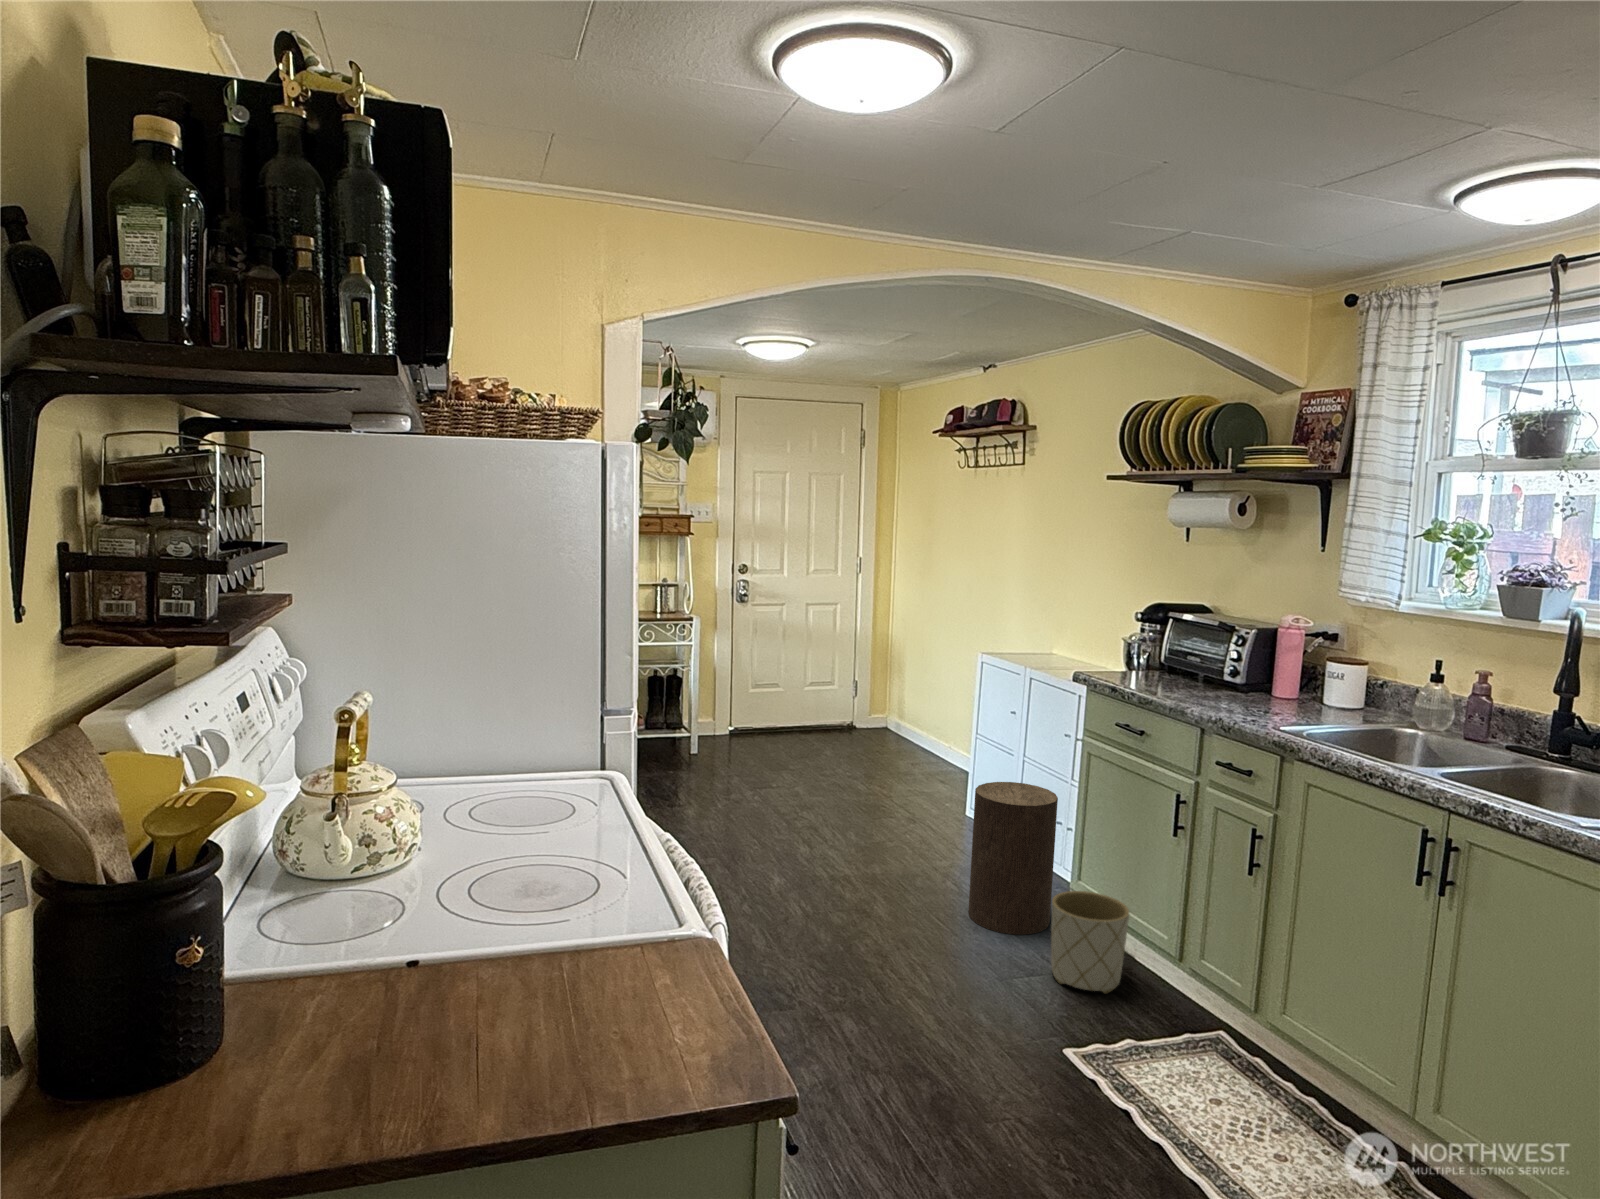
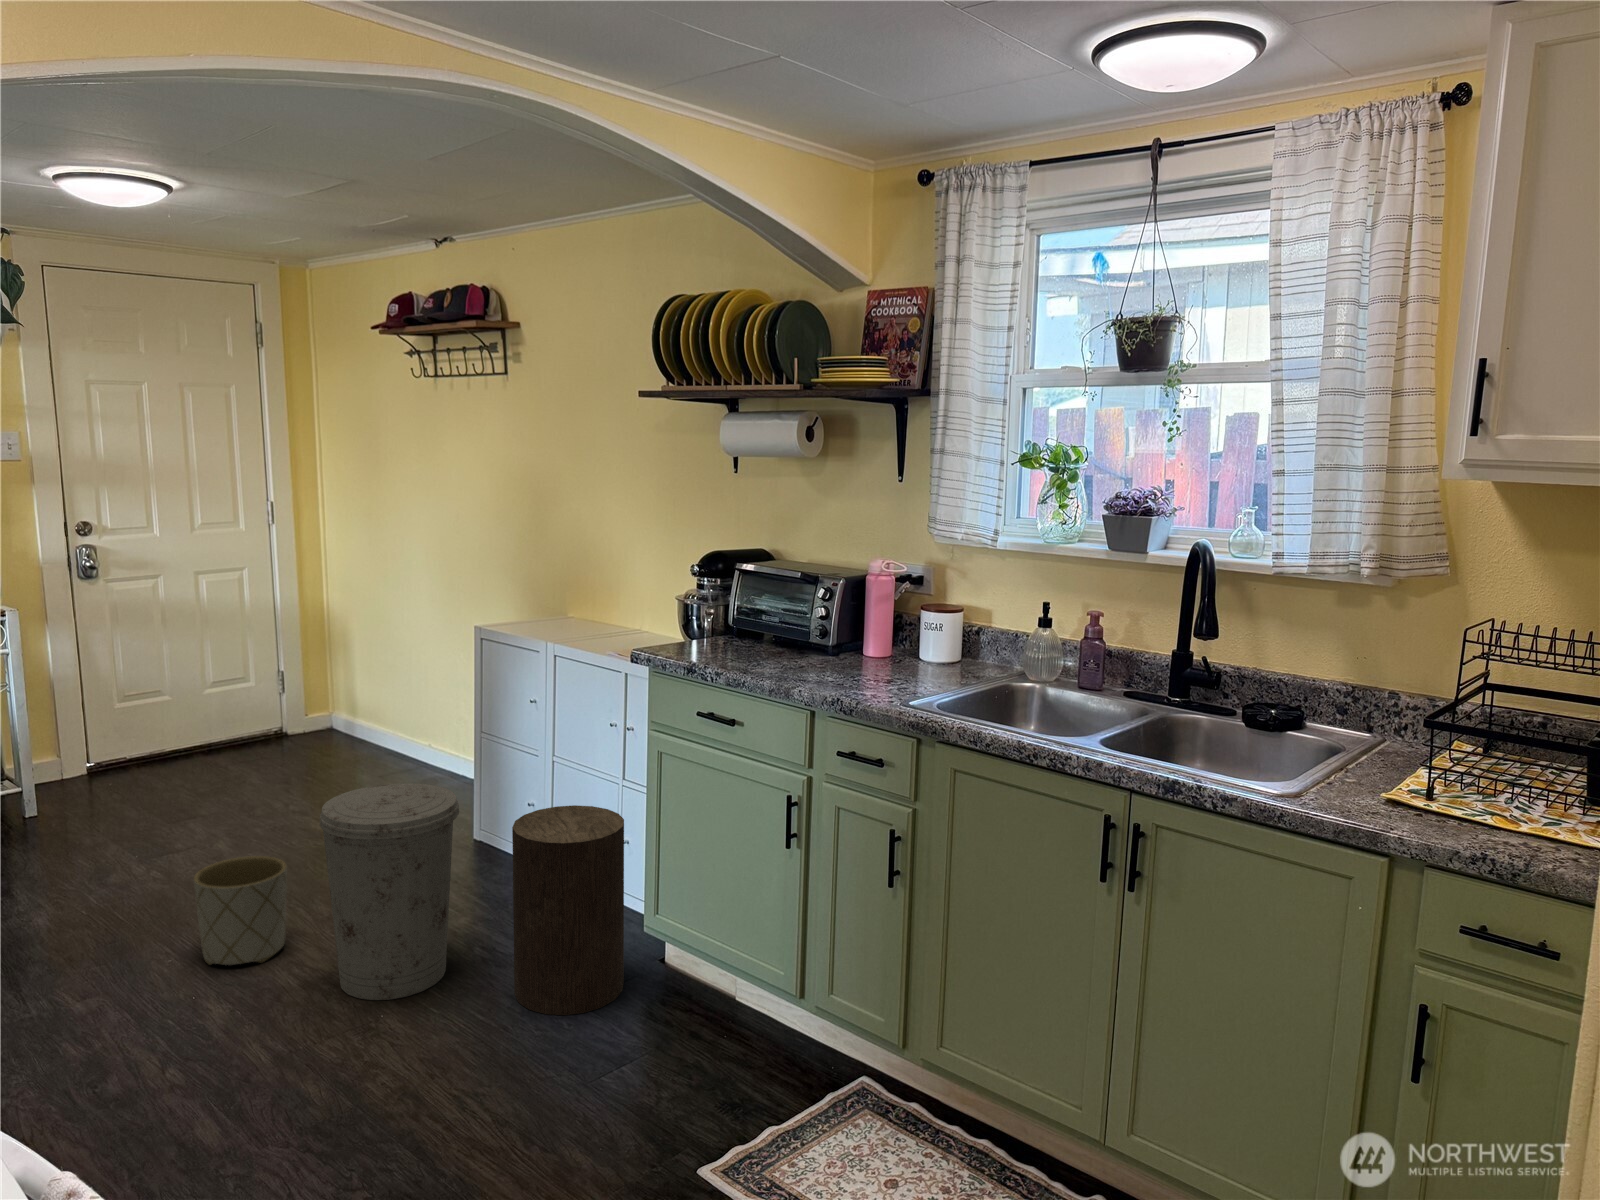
trash can: none [853,749,944,896] -> present [320,783,459,1000]
planter: present [1051,891,1129,994] -> present [194,856,287,965]

